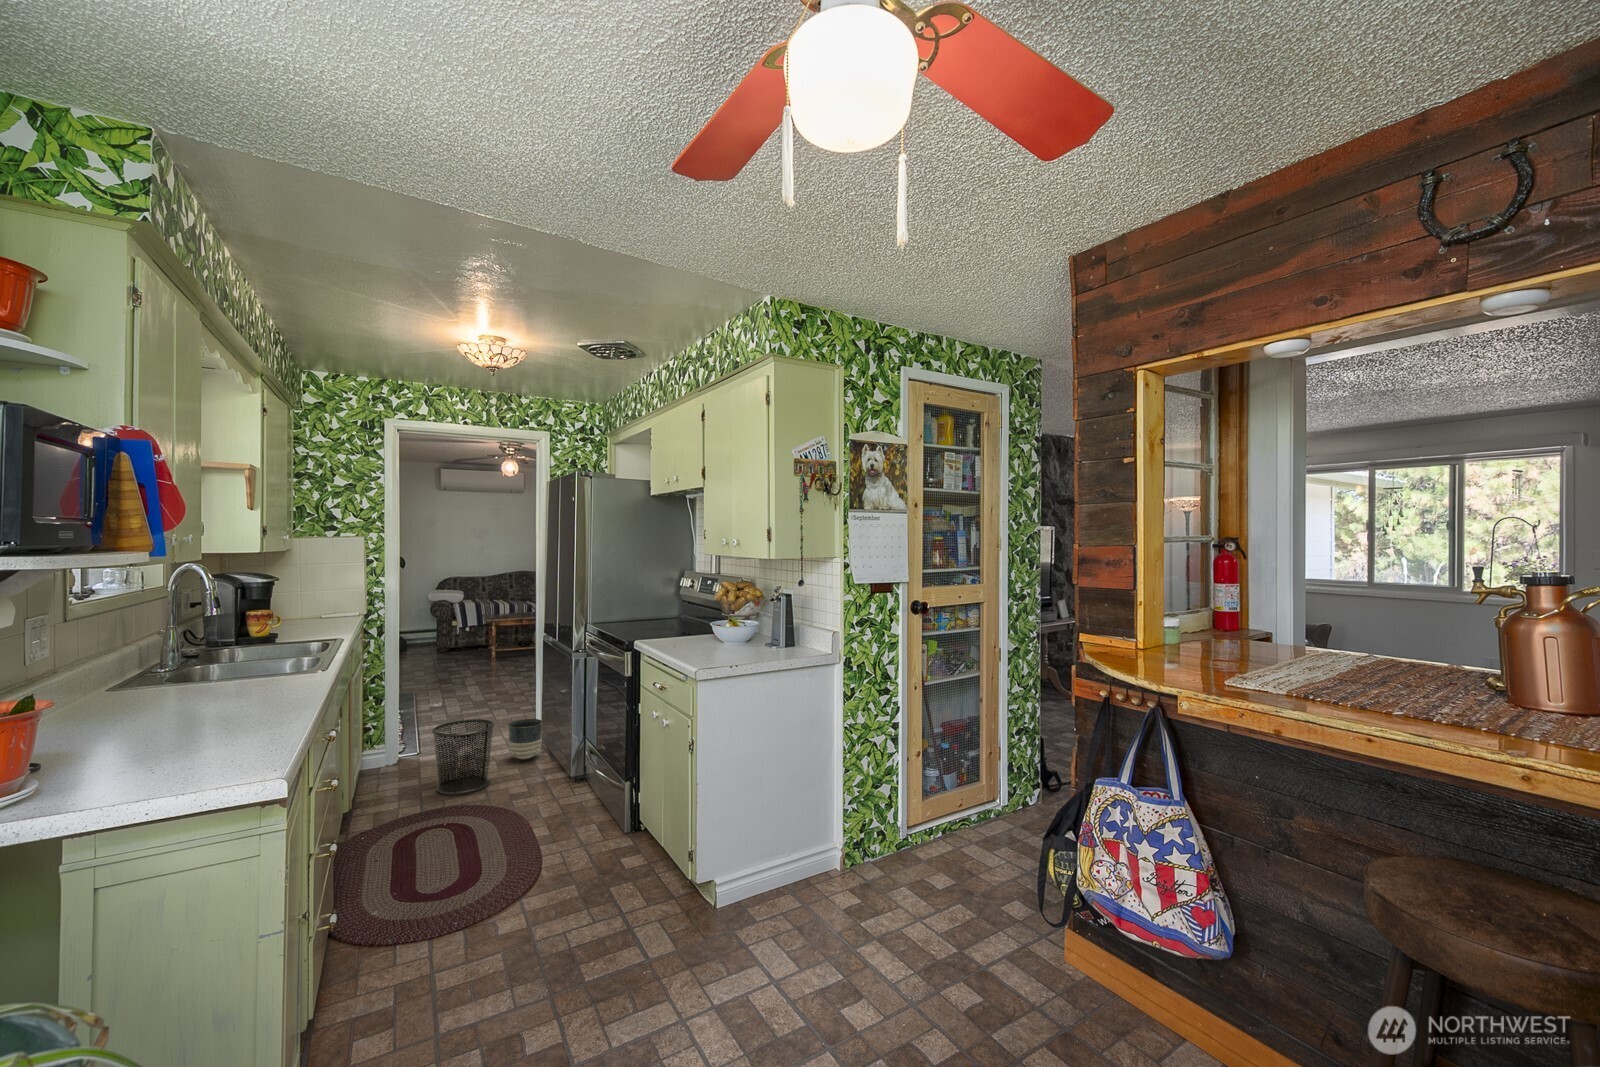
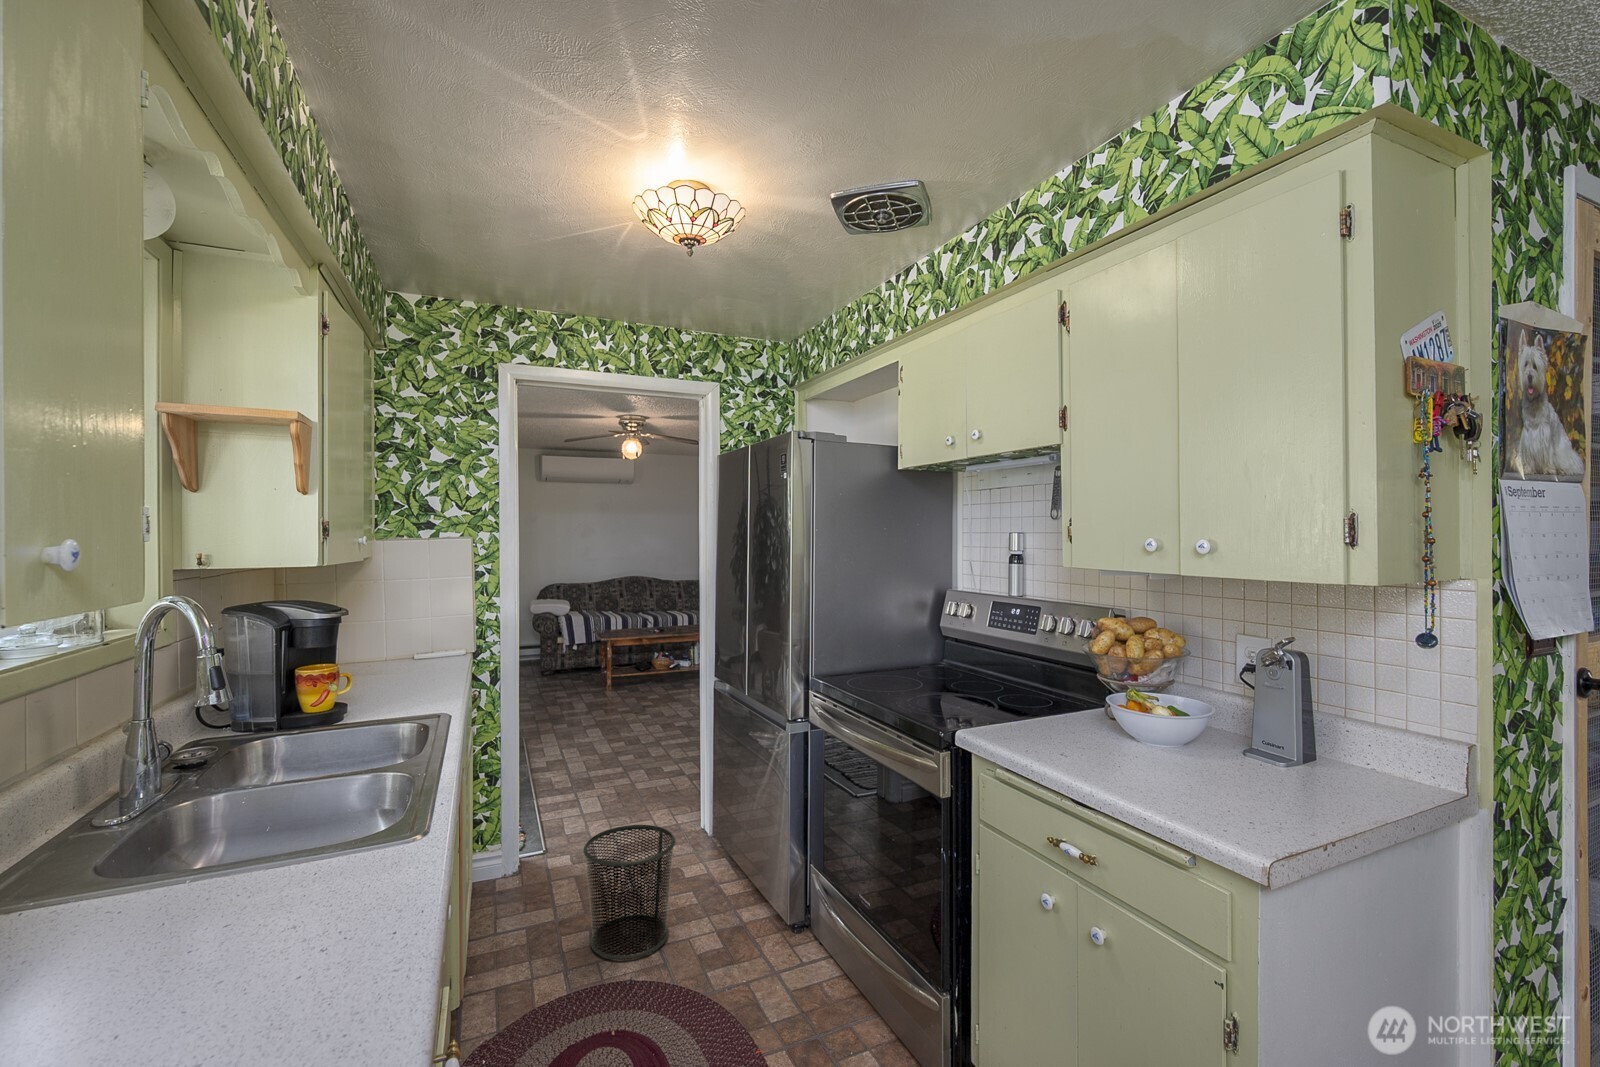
planter: present [508,719,543,759] -> none [681,812,730,878]

